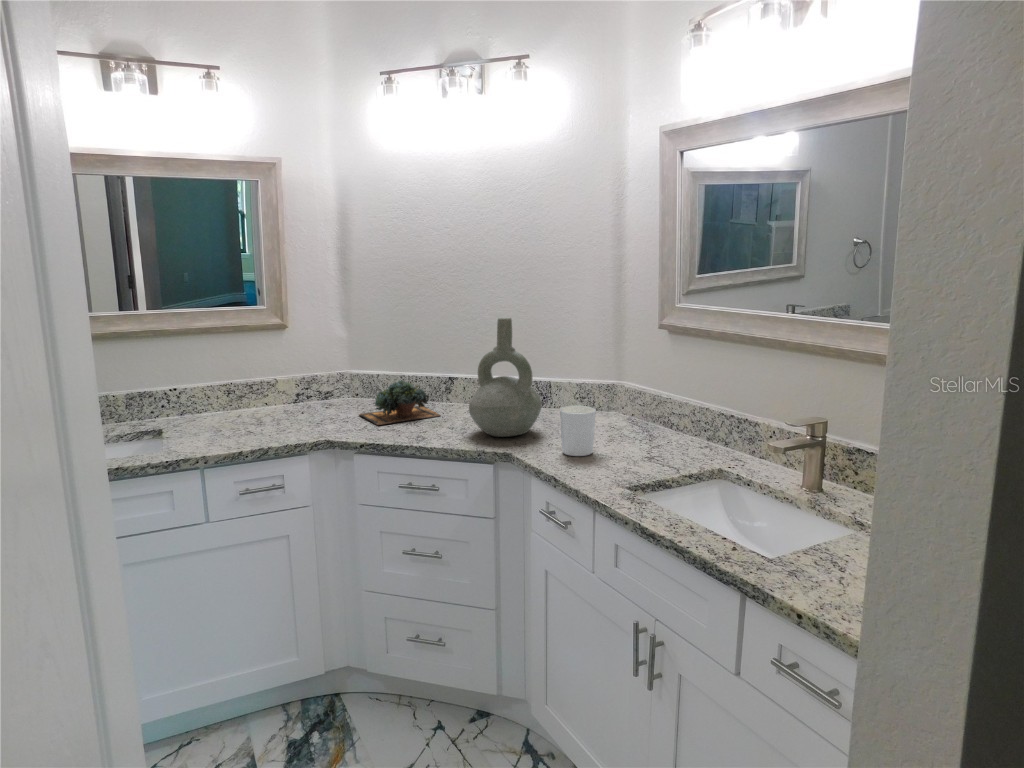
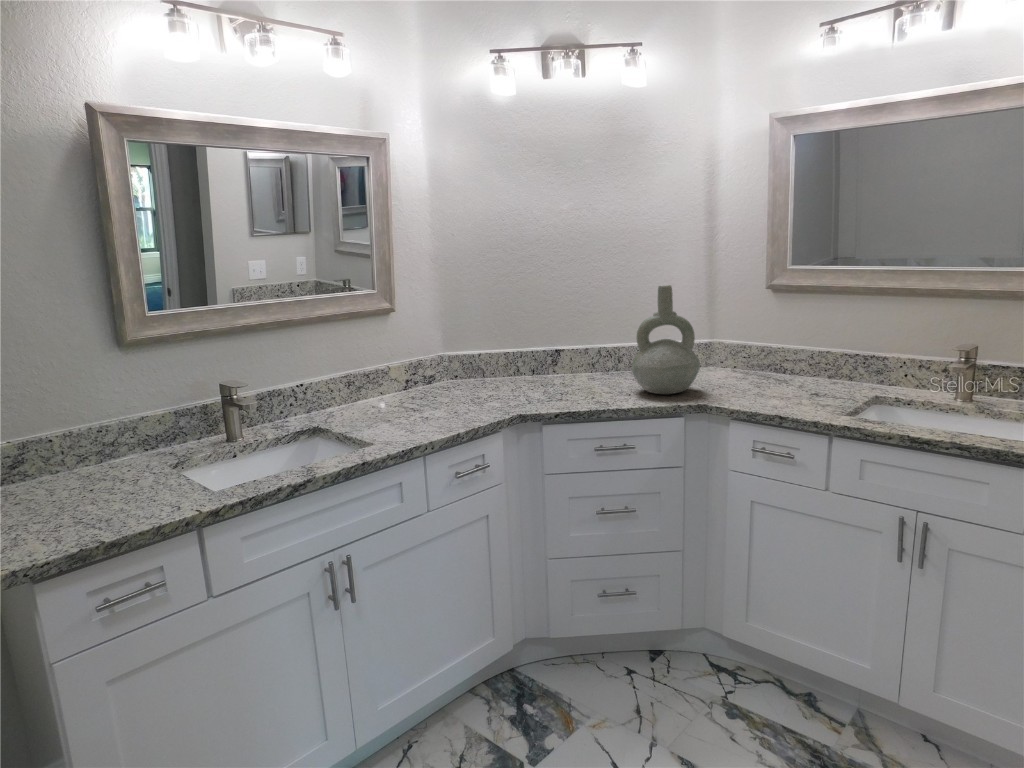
succulent plant: present [359,380,441,425] -> none [495,354,574,398]
candle holder: present [560,406,596,456] -> none [741,357,774,400]

